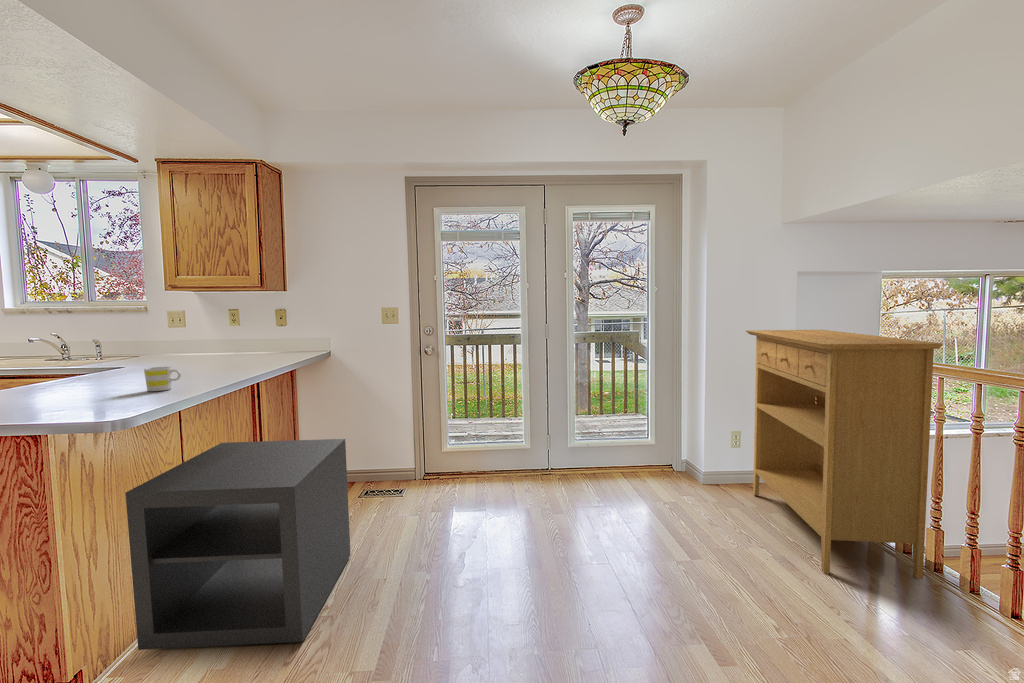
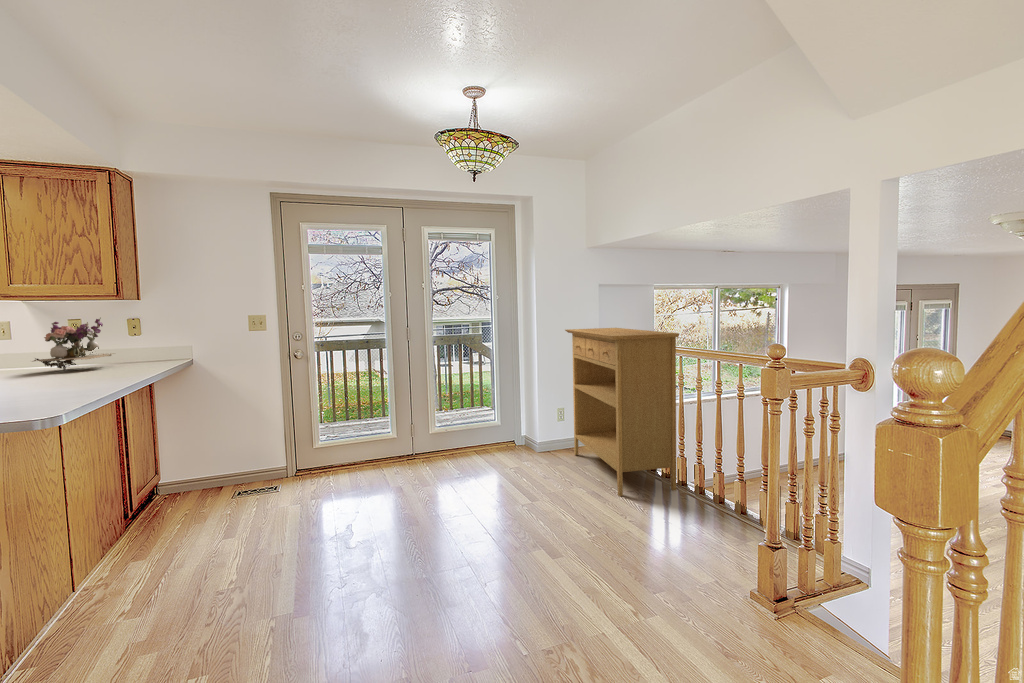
flower arrangement: none [192,308,265,358] -> present [34,318,114,370]
mug: present [144,367,181,391] -> none [26,374,68,398]
storage cabinet: present [125,439,351,650] -> none [25,435,242,645]

